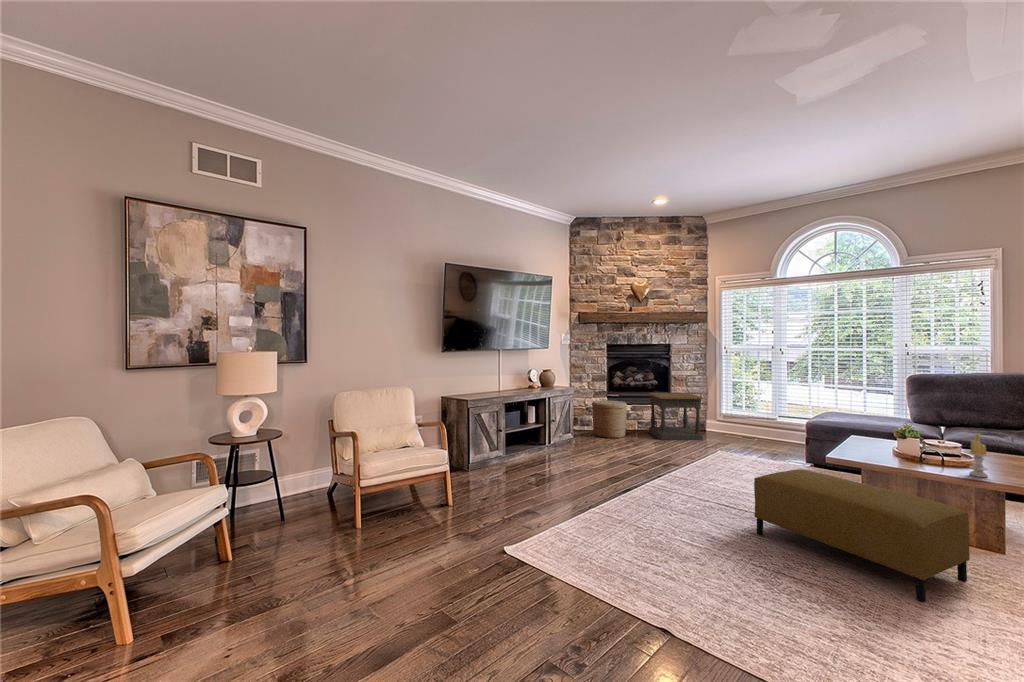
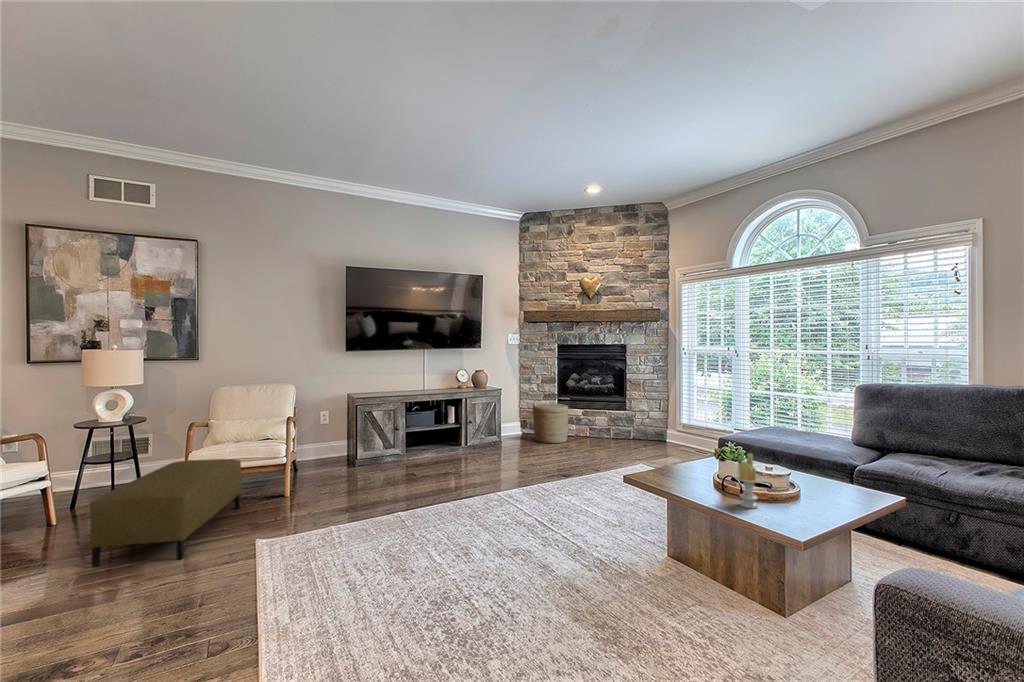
side table: present [648,393,703,440] -> none [594,397,643,451]
ottoman: present [754,469,970,602] -> present [89,459,241,567]

